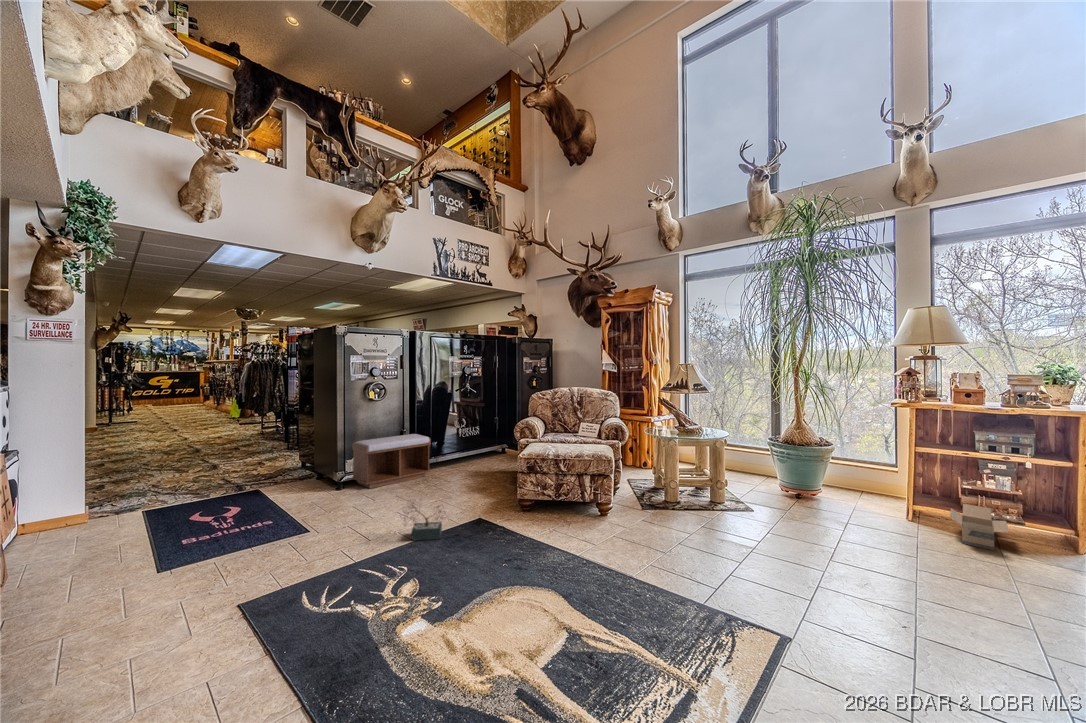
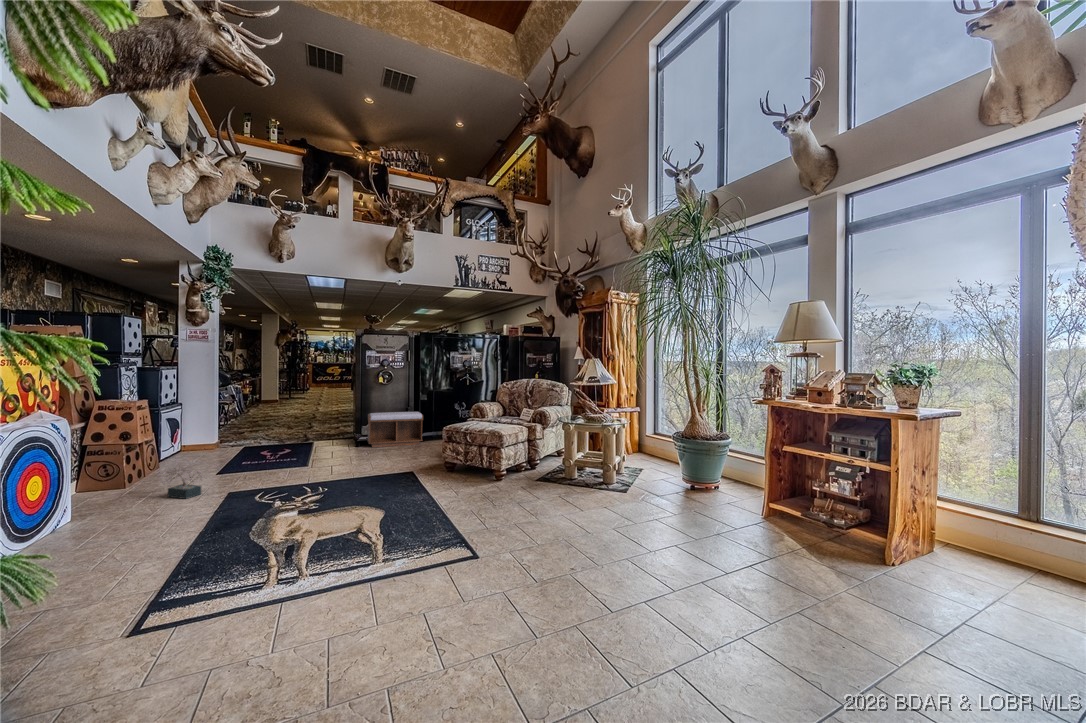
decorative plant: present [400,497,449,541] -> present [161,462,206,499]
cardboard box: present [950,504,1009,550] -> none [751,506,824,547]

